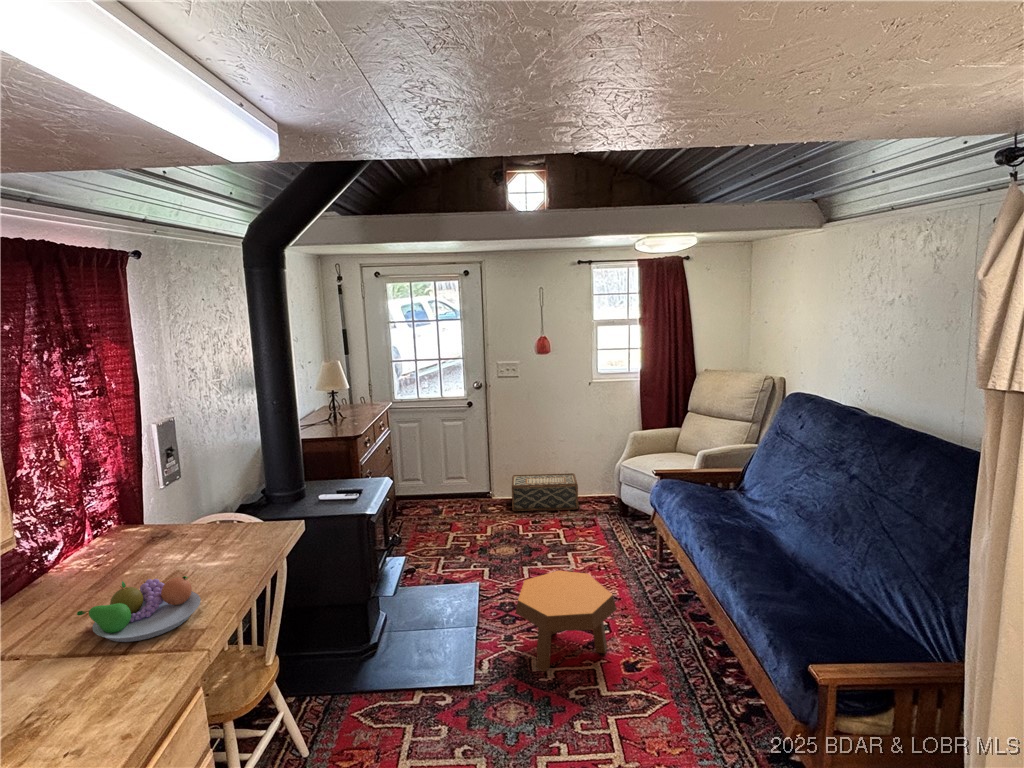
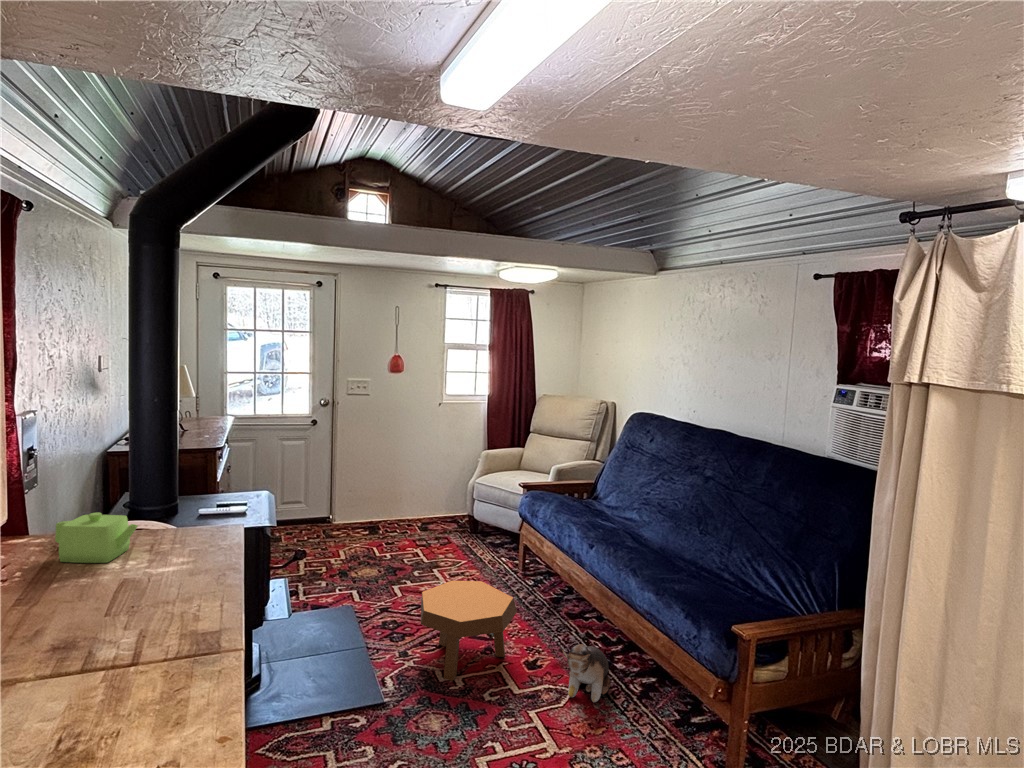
woven basket: present [512,473,578,511] -> none [356,494,429,533]
teapot: none [160,508,215,551] -> present [55,513,138,563]
fruit bowl: present [77,576,201,642] -> none [34,580,184,660]
plush toy: none [641,655,714,719] -> present [563,644,611,702]

